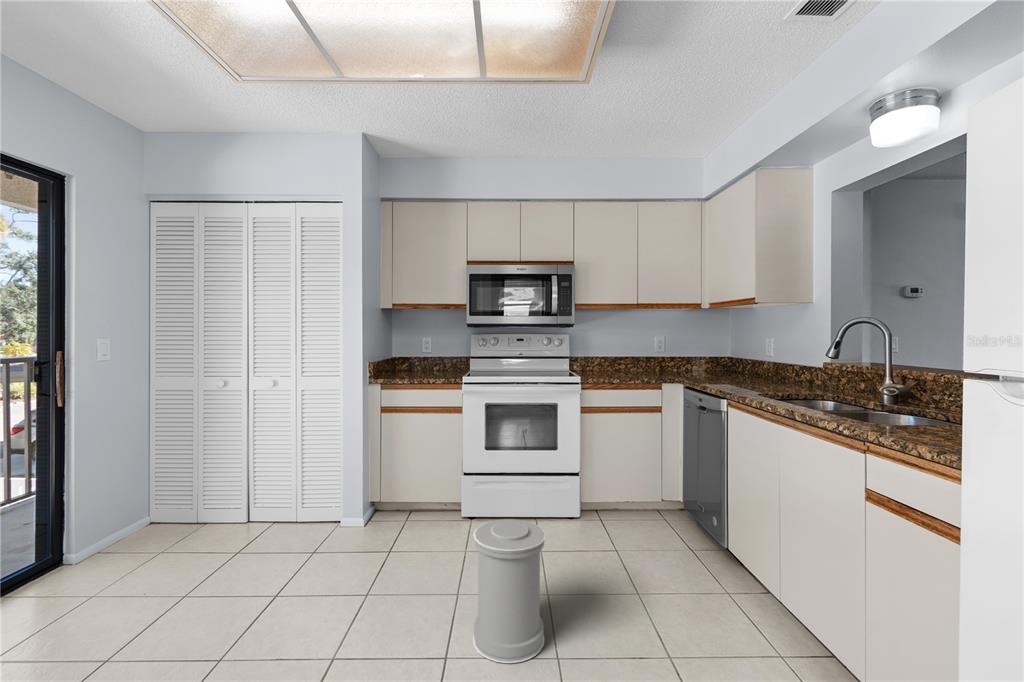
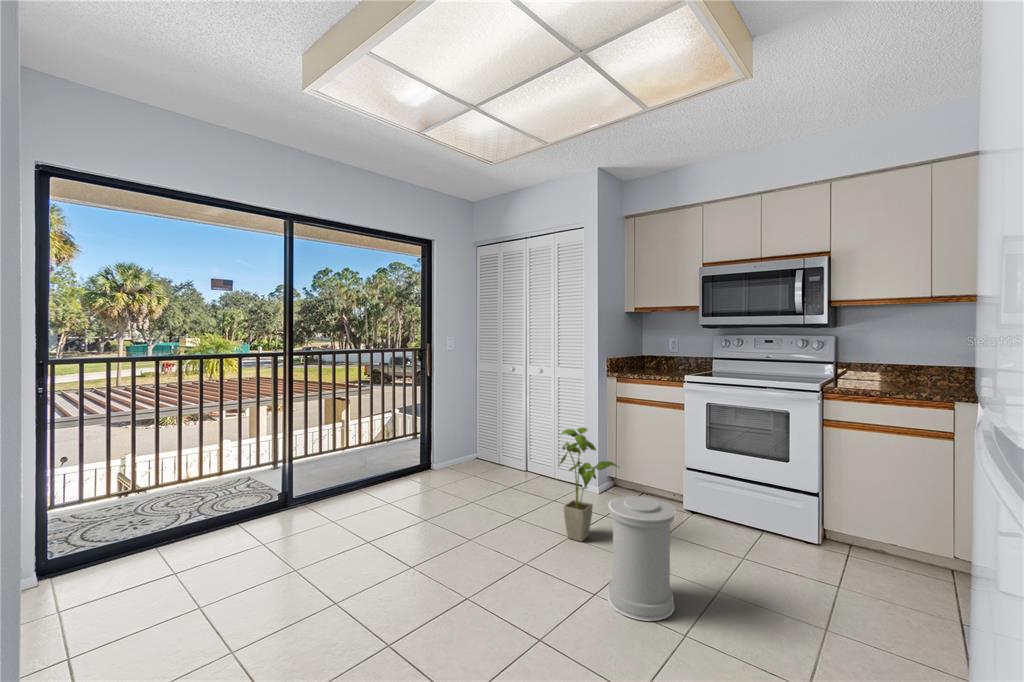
house plant: none [361,452,435,594] -> present [560,428,618,541]

